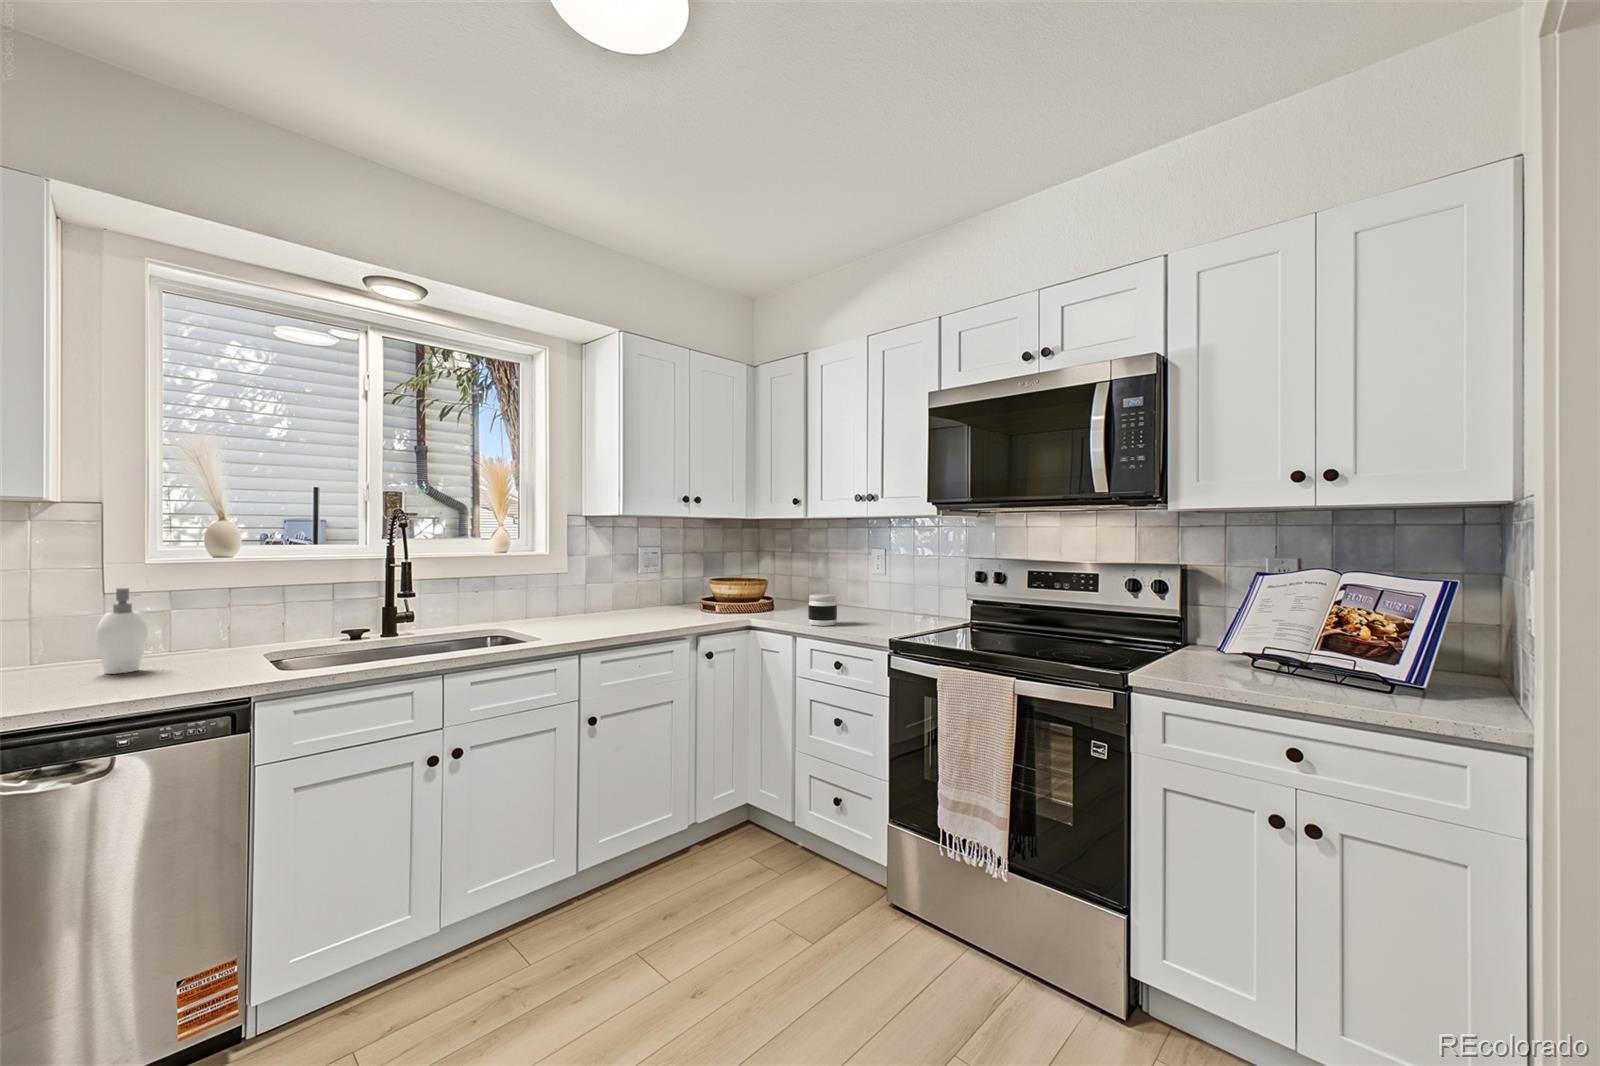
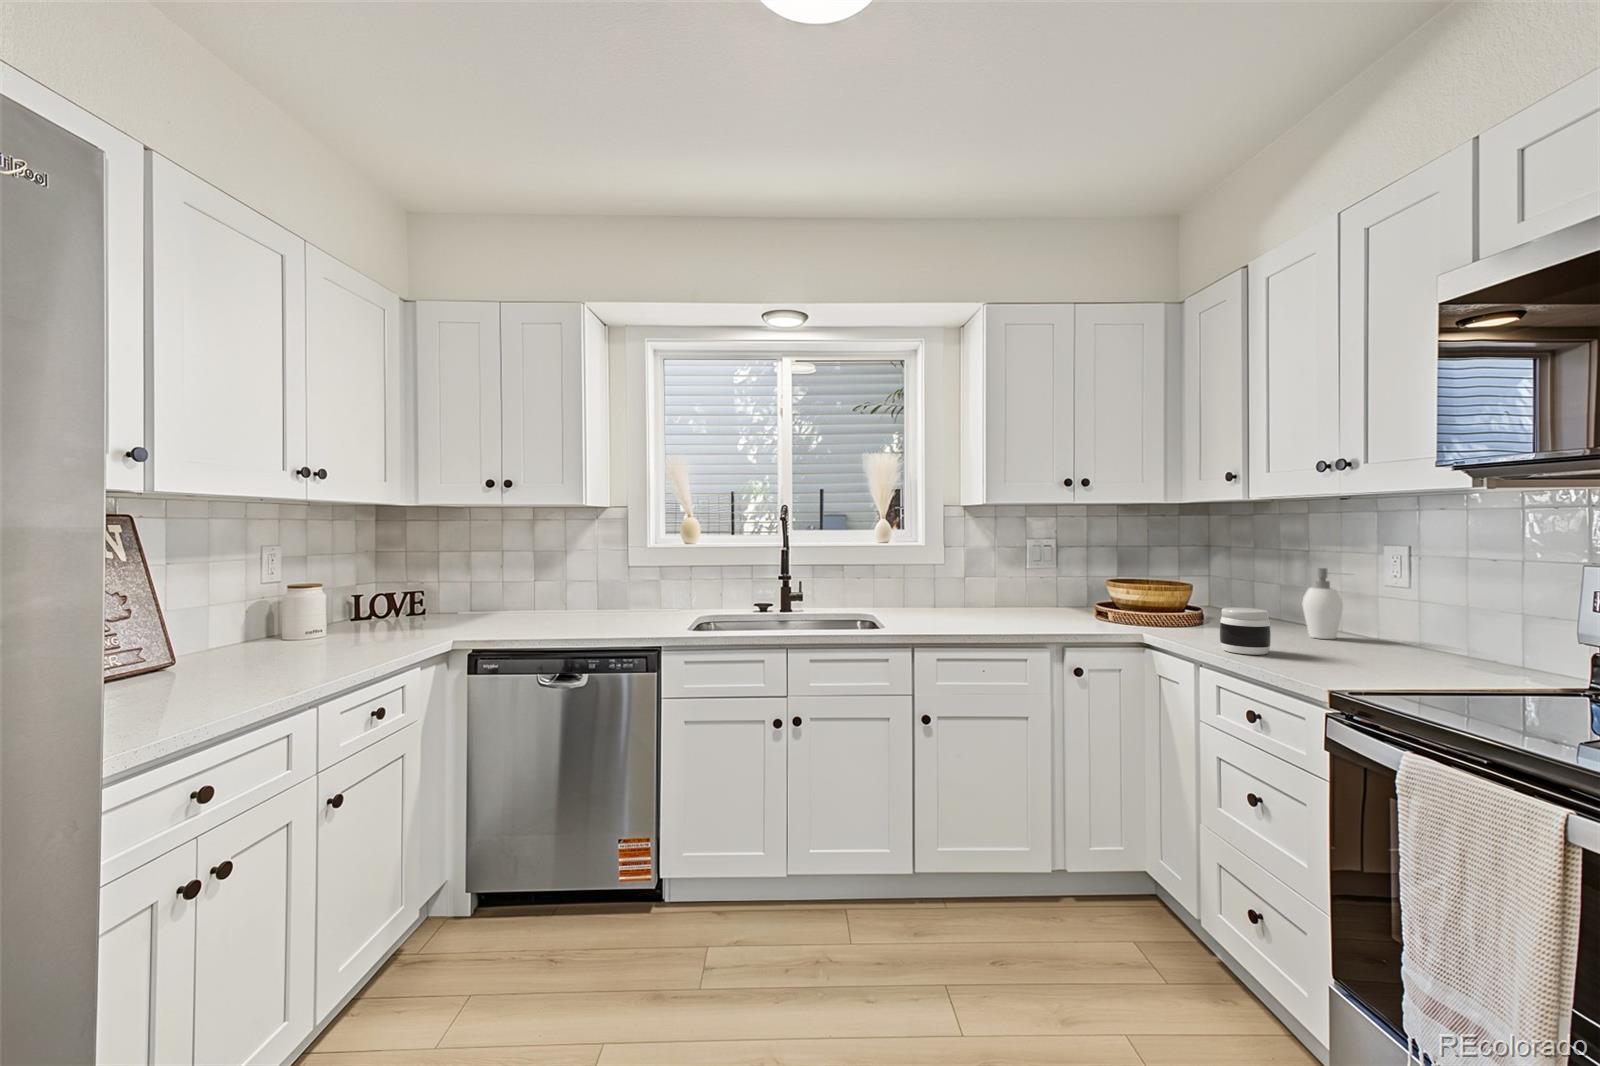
soap dispenser: present [96,588,148,674] -> present [1303,568,1343,639]

